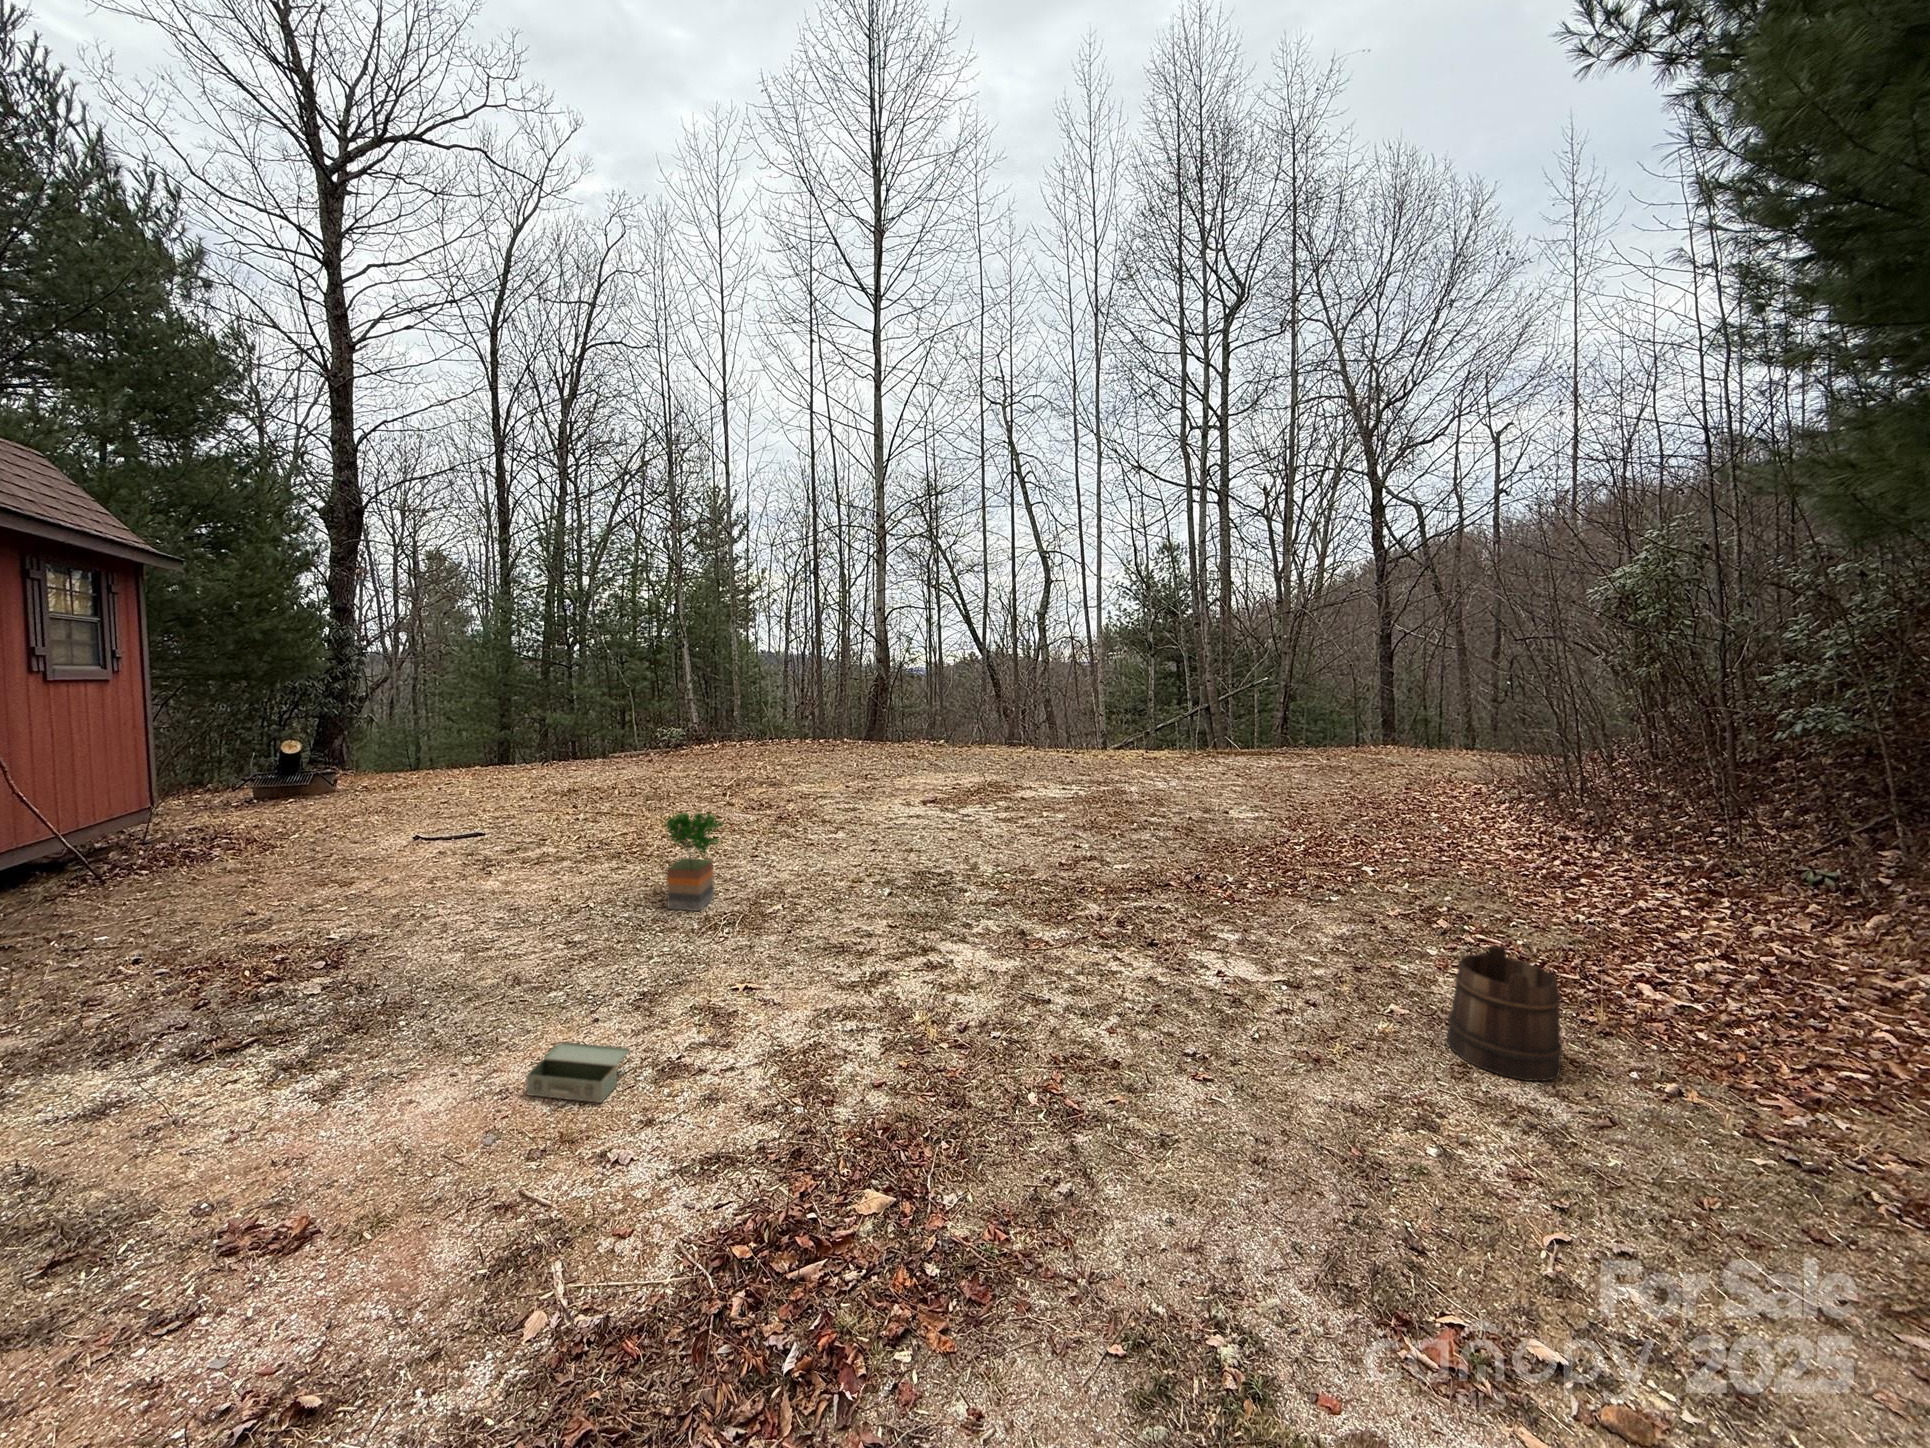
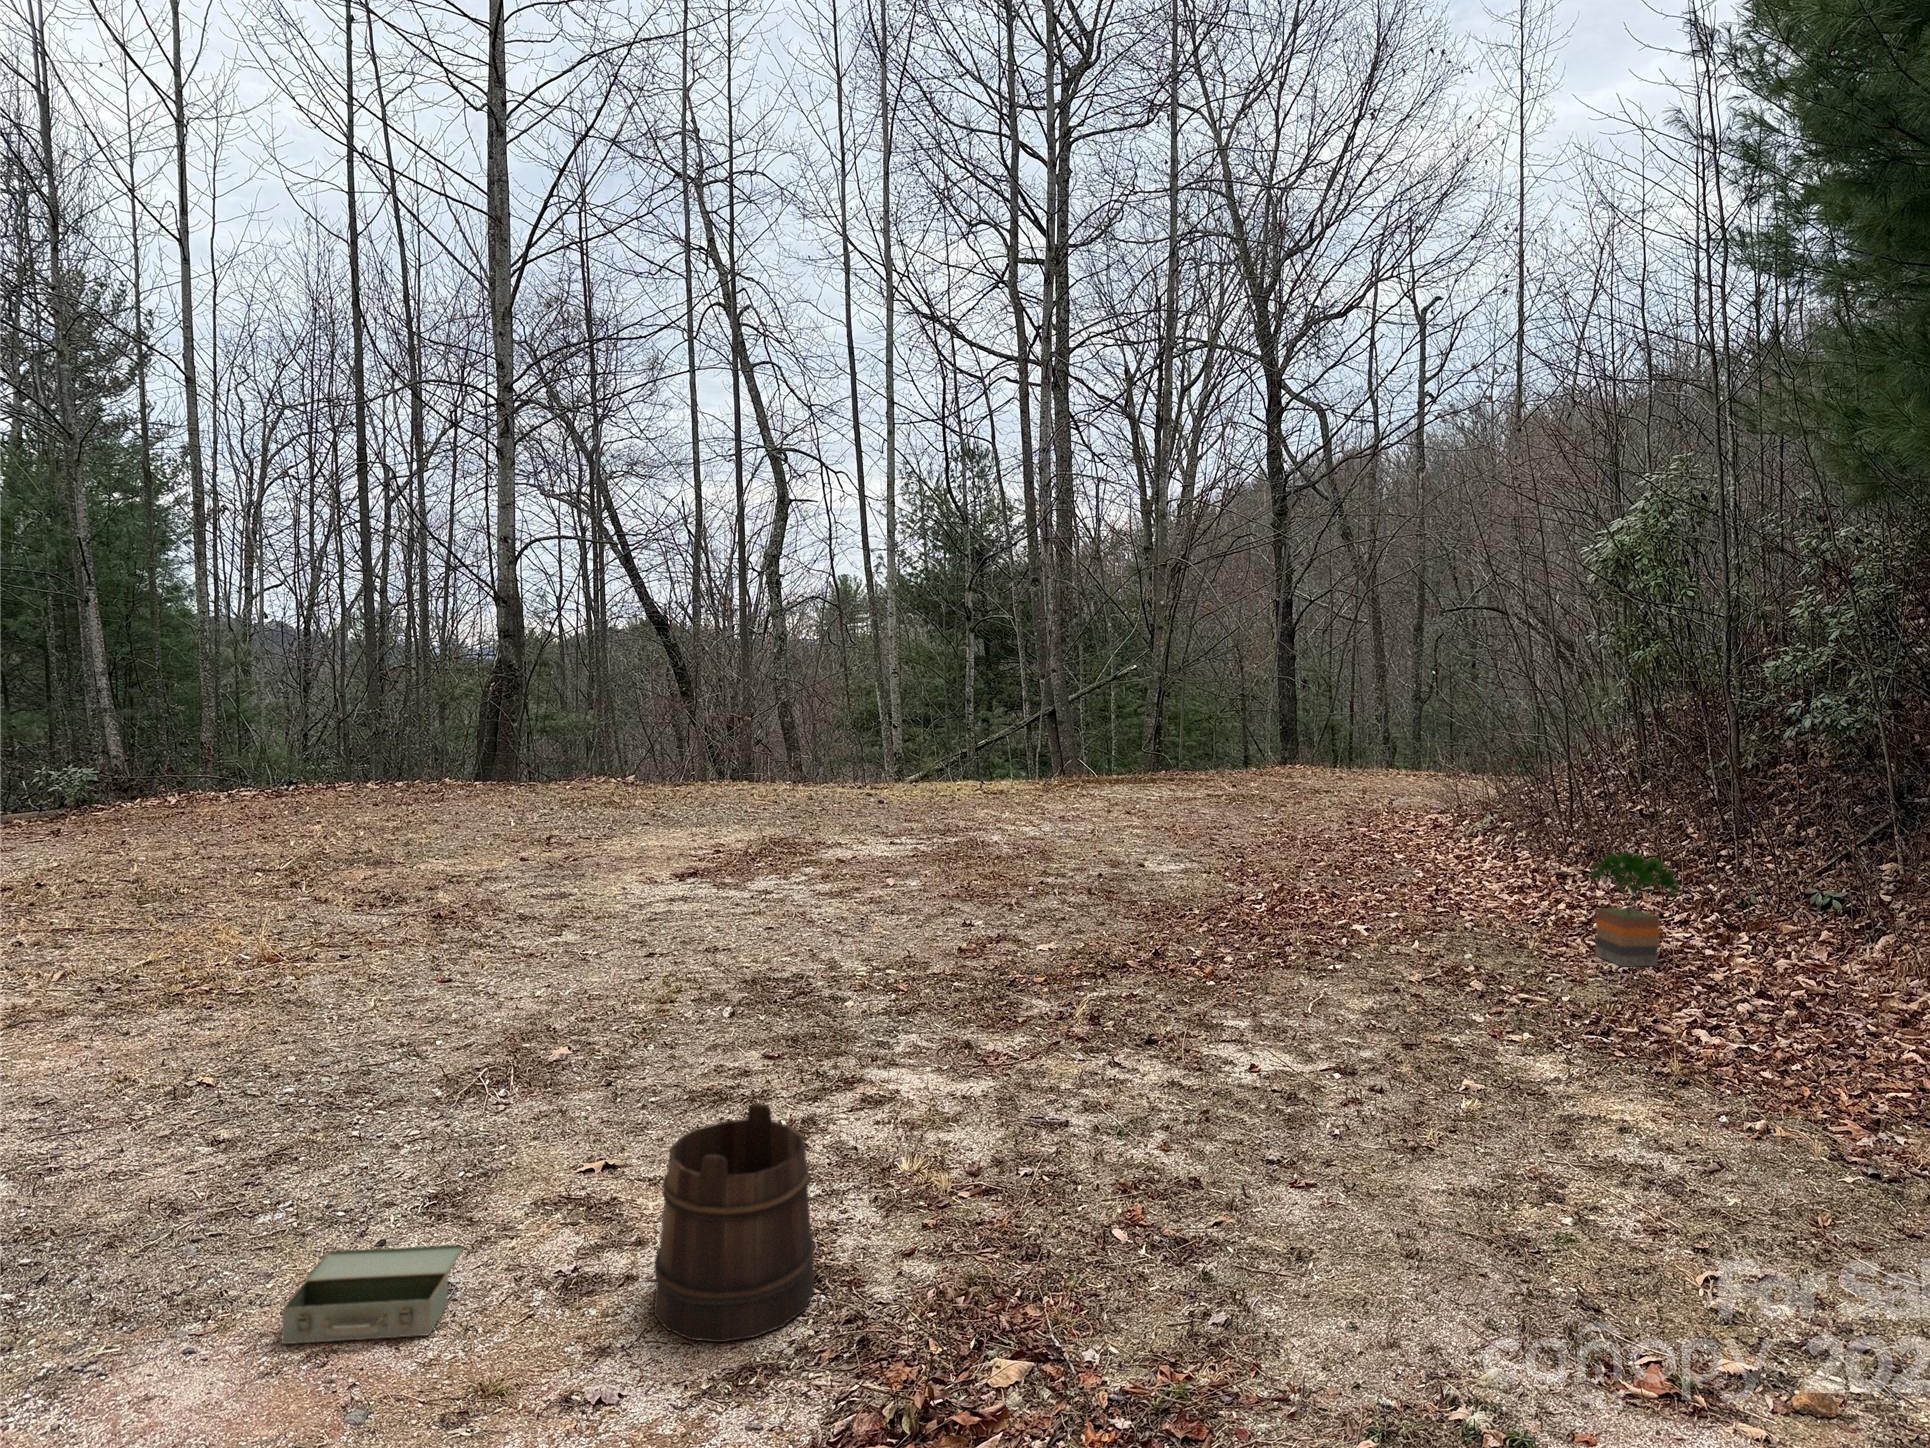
potted tree: present [665,813,723,911] -> present [1589,853,1681,967]
bucket: present [1447,946,1562,1081] -> present [654,1104,814,1342]

